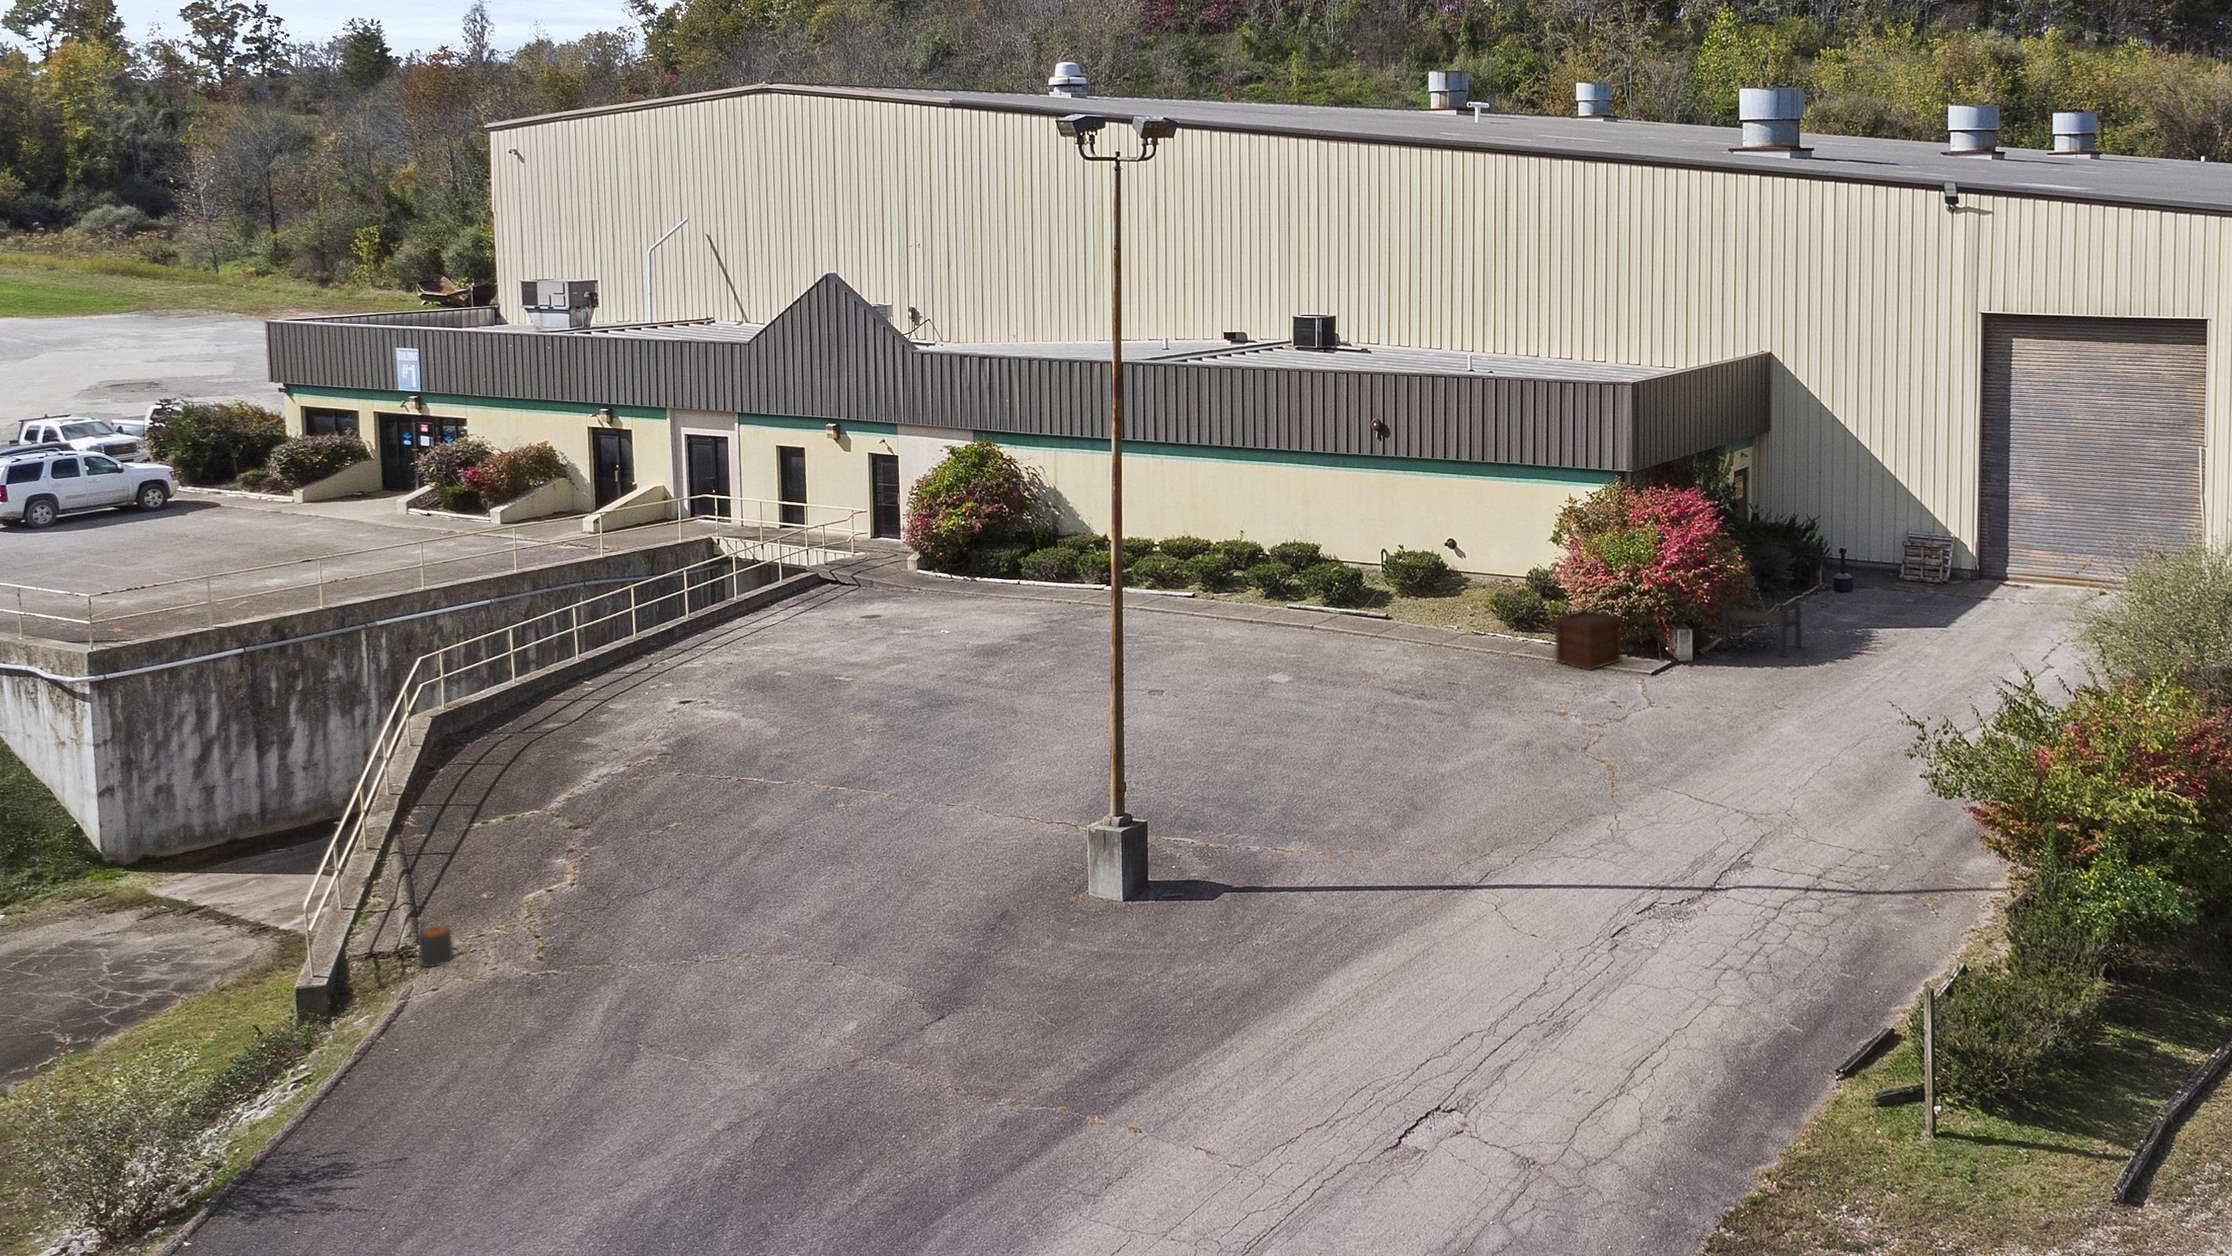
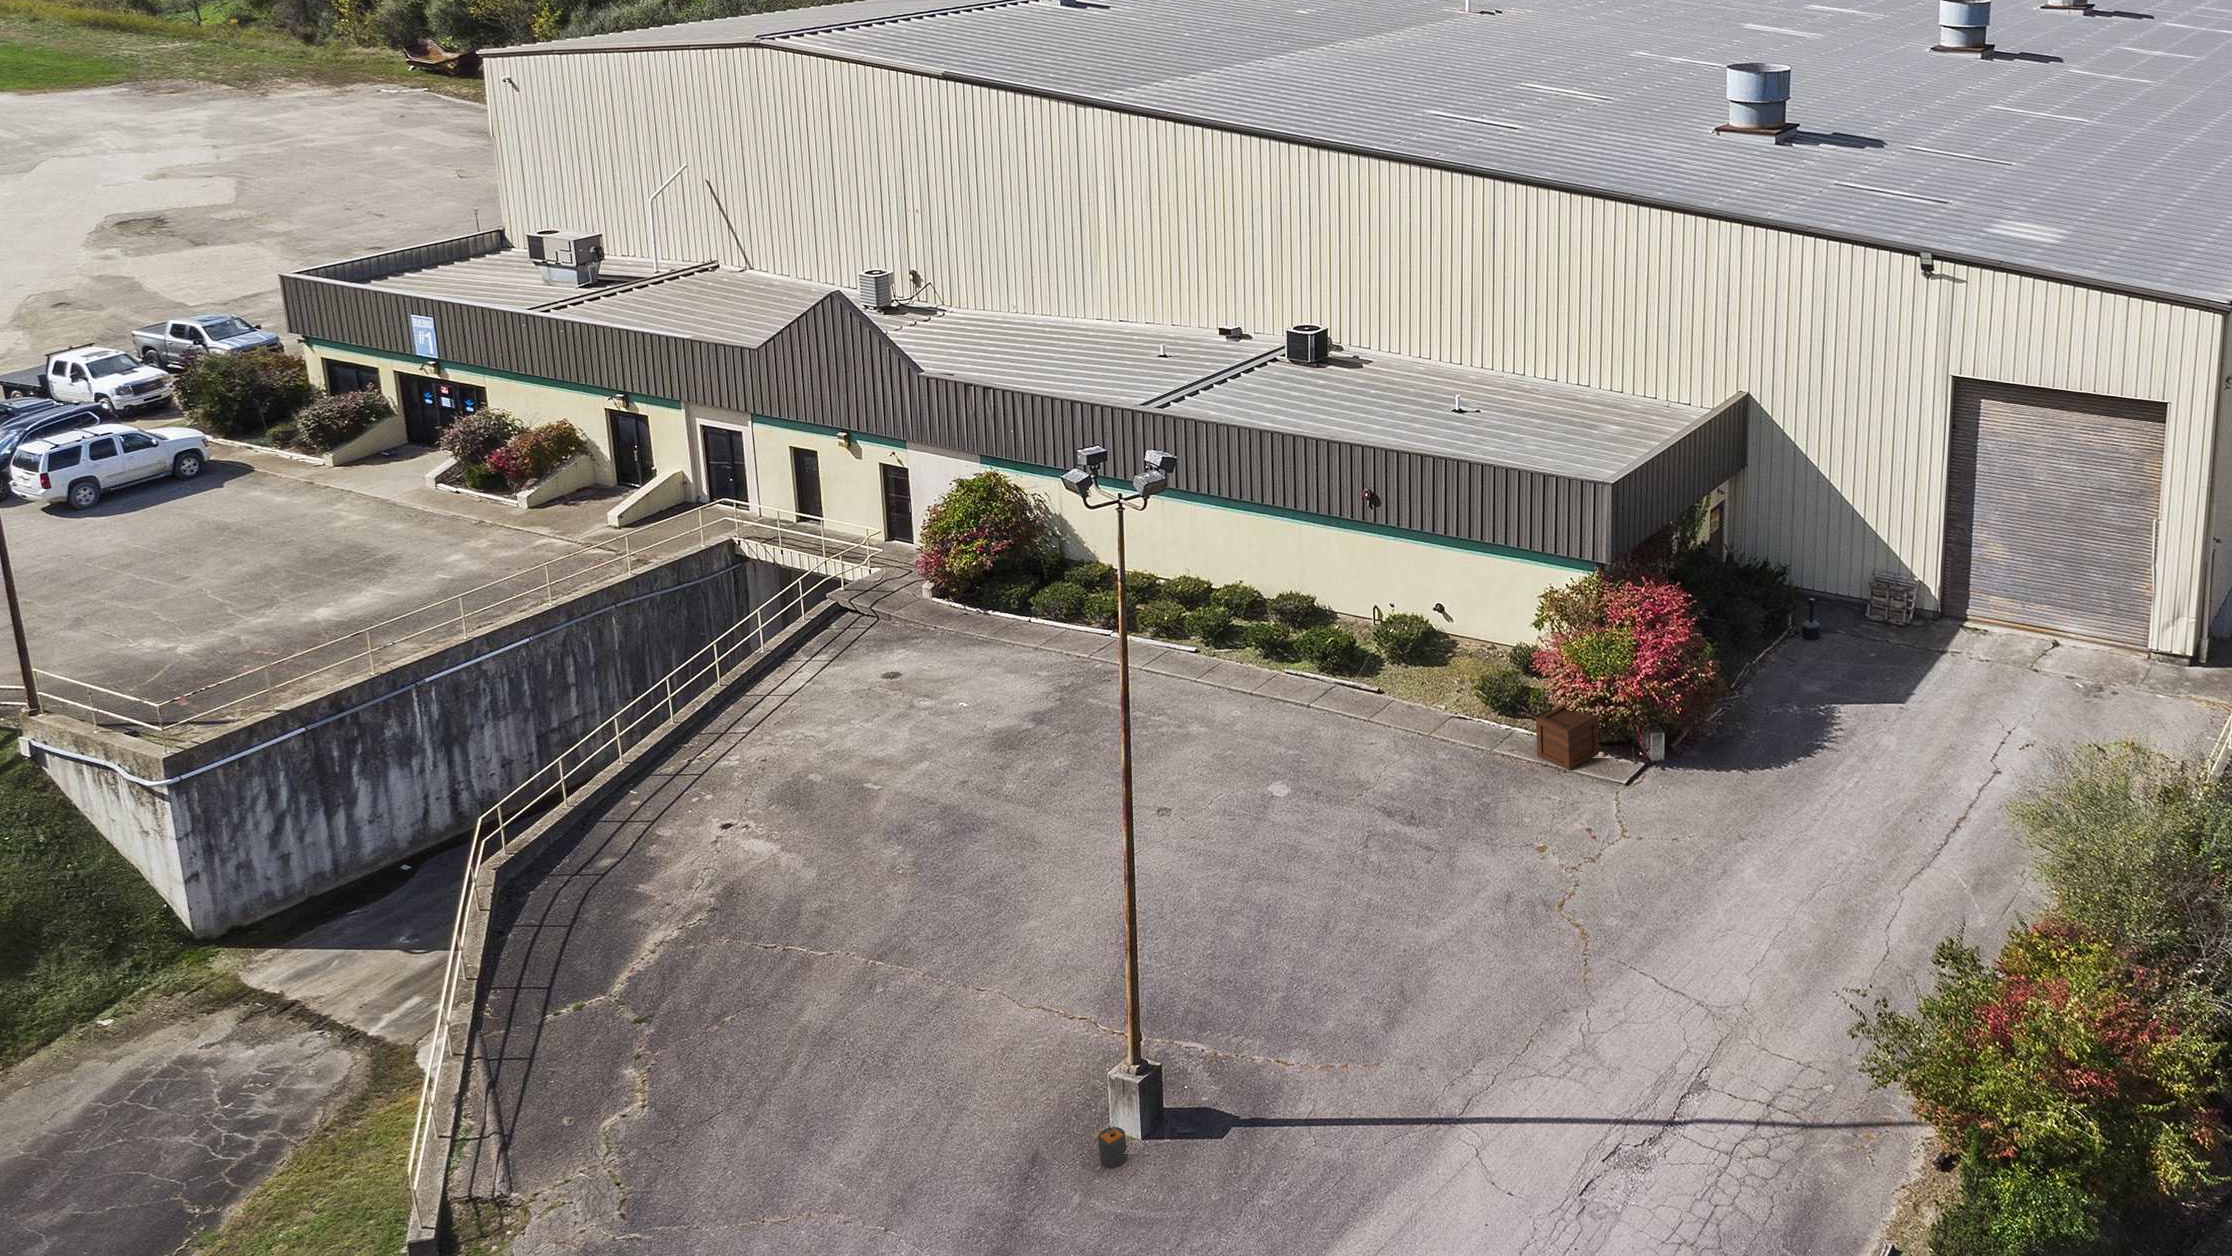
bench: present [1722,595,1801,657] -> none [1694,681,1768,748]
trash can: present [418,926,453,967] -> present [1098,1122,1128,1168]

